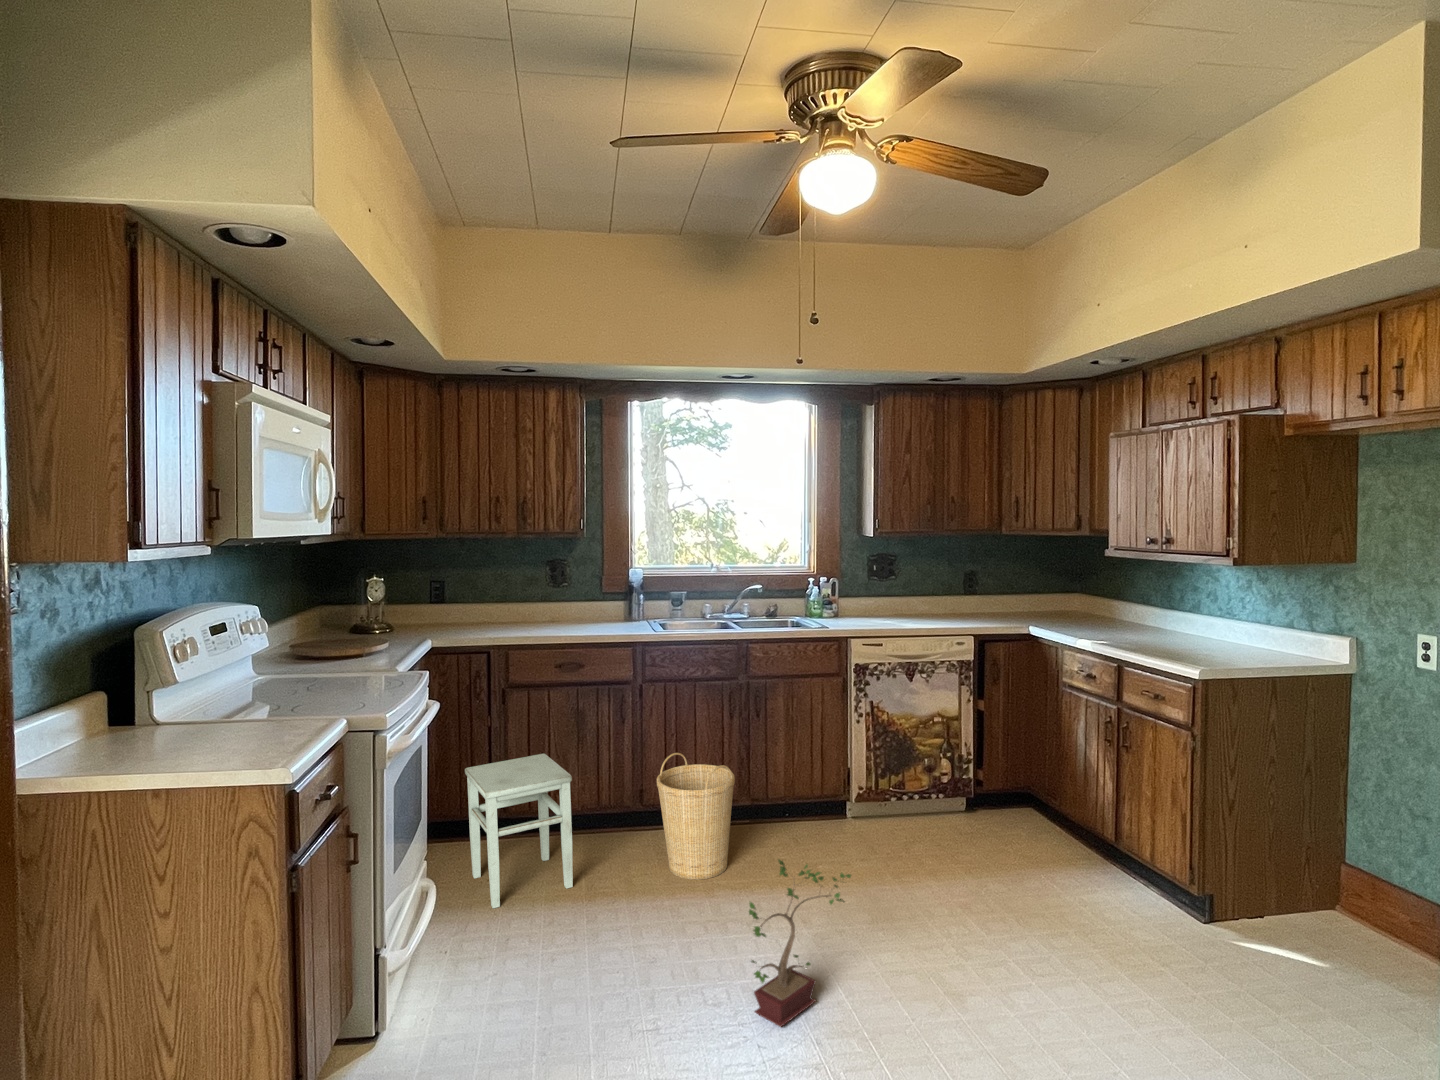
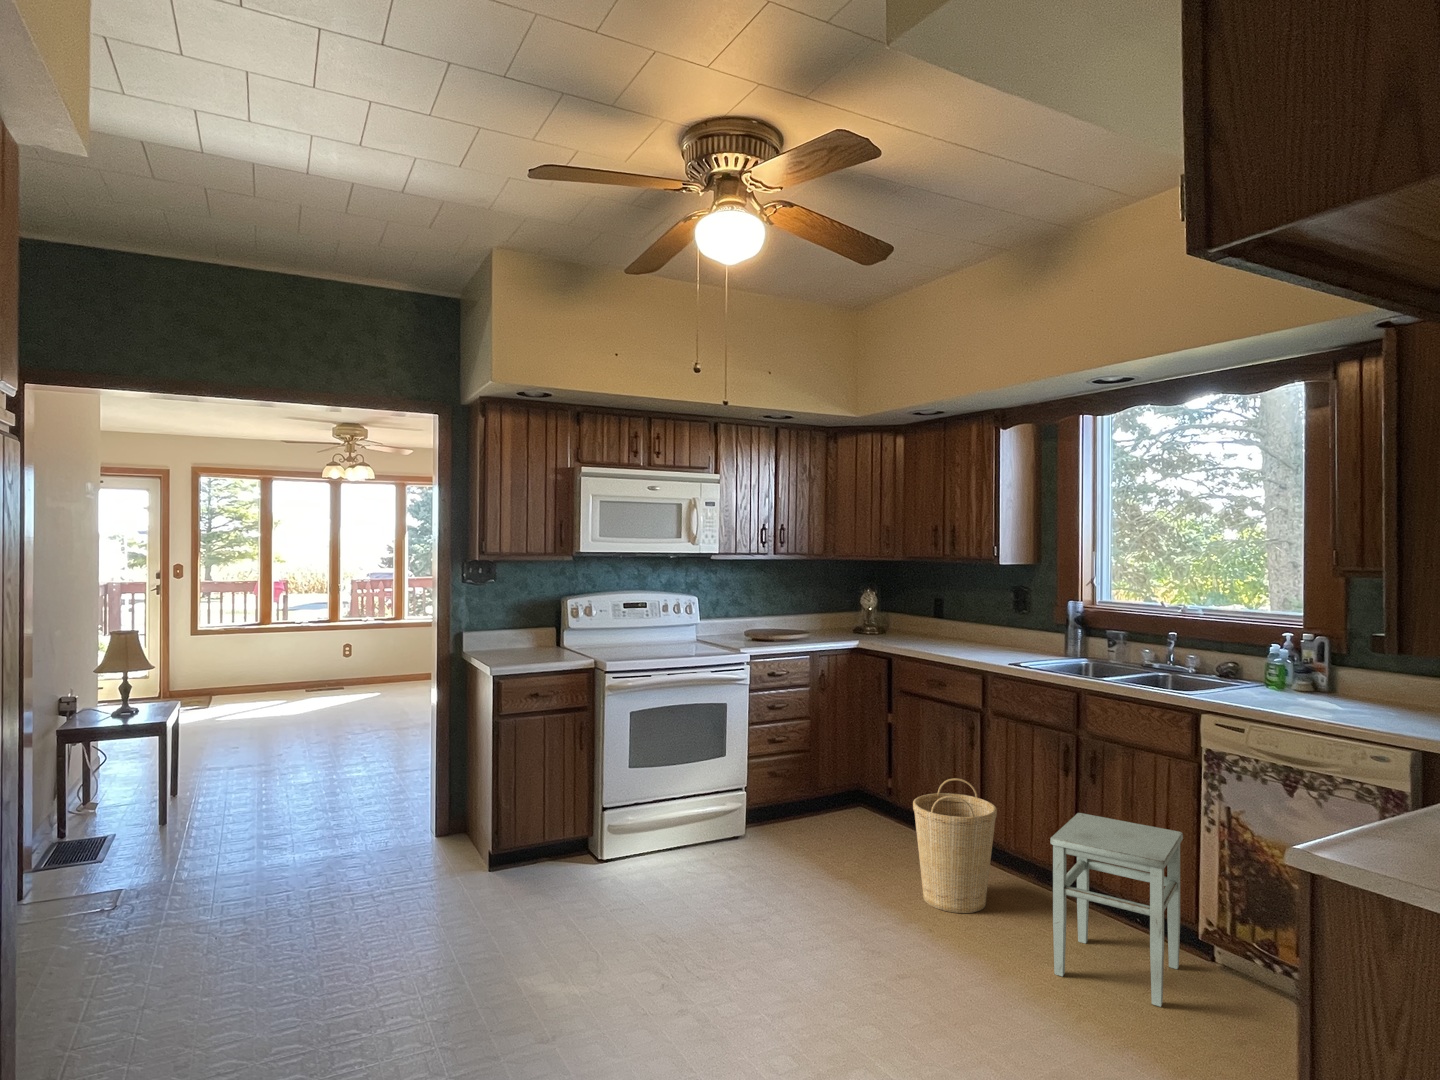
stool: present [465,754,573,908] -> present [1050,813,1183,1007]
potted plant: present [749,860,851,1027] -> none [719,840,841,994]

